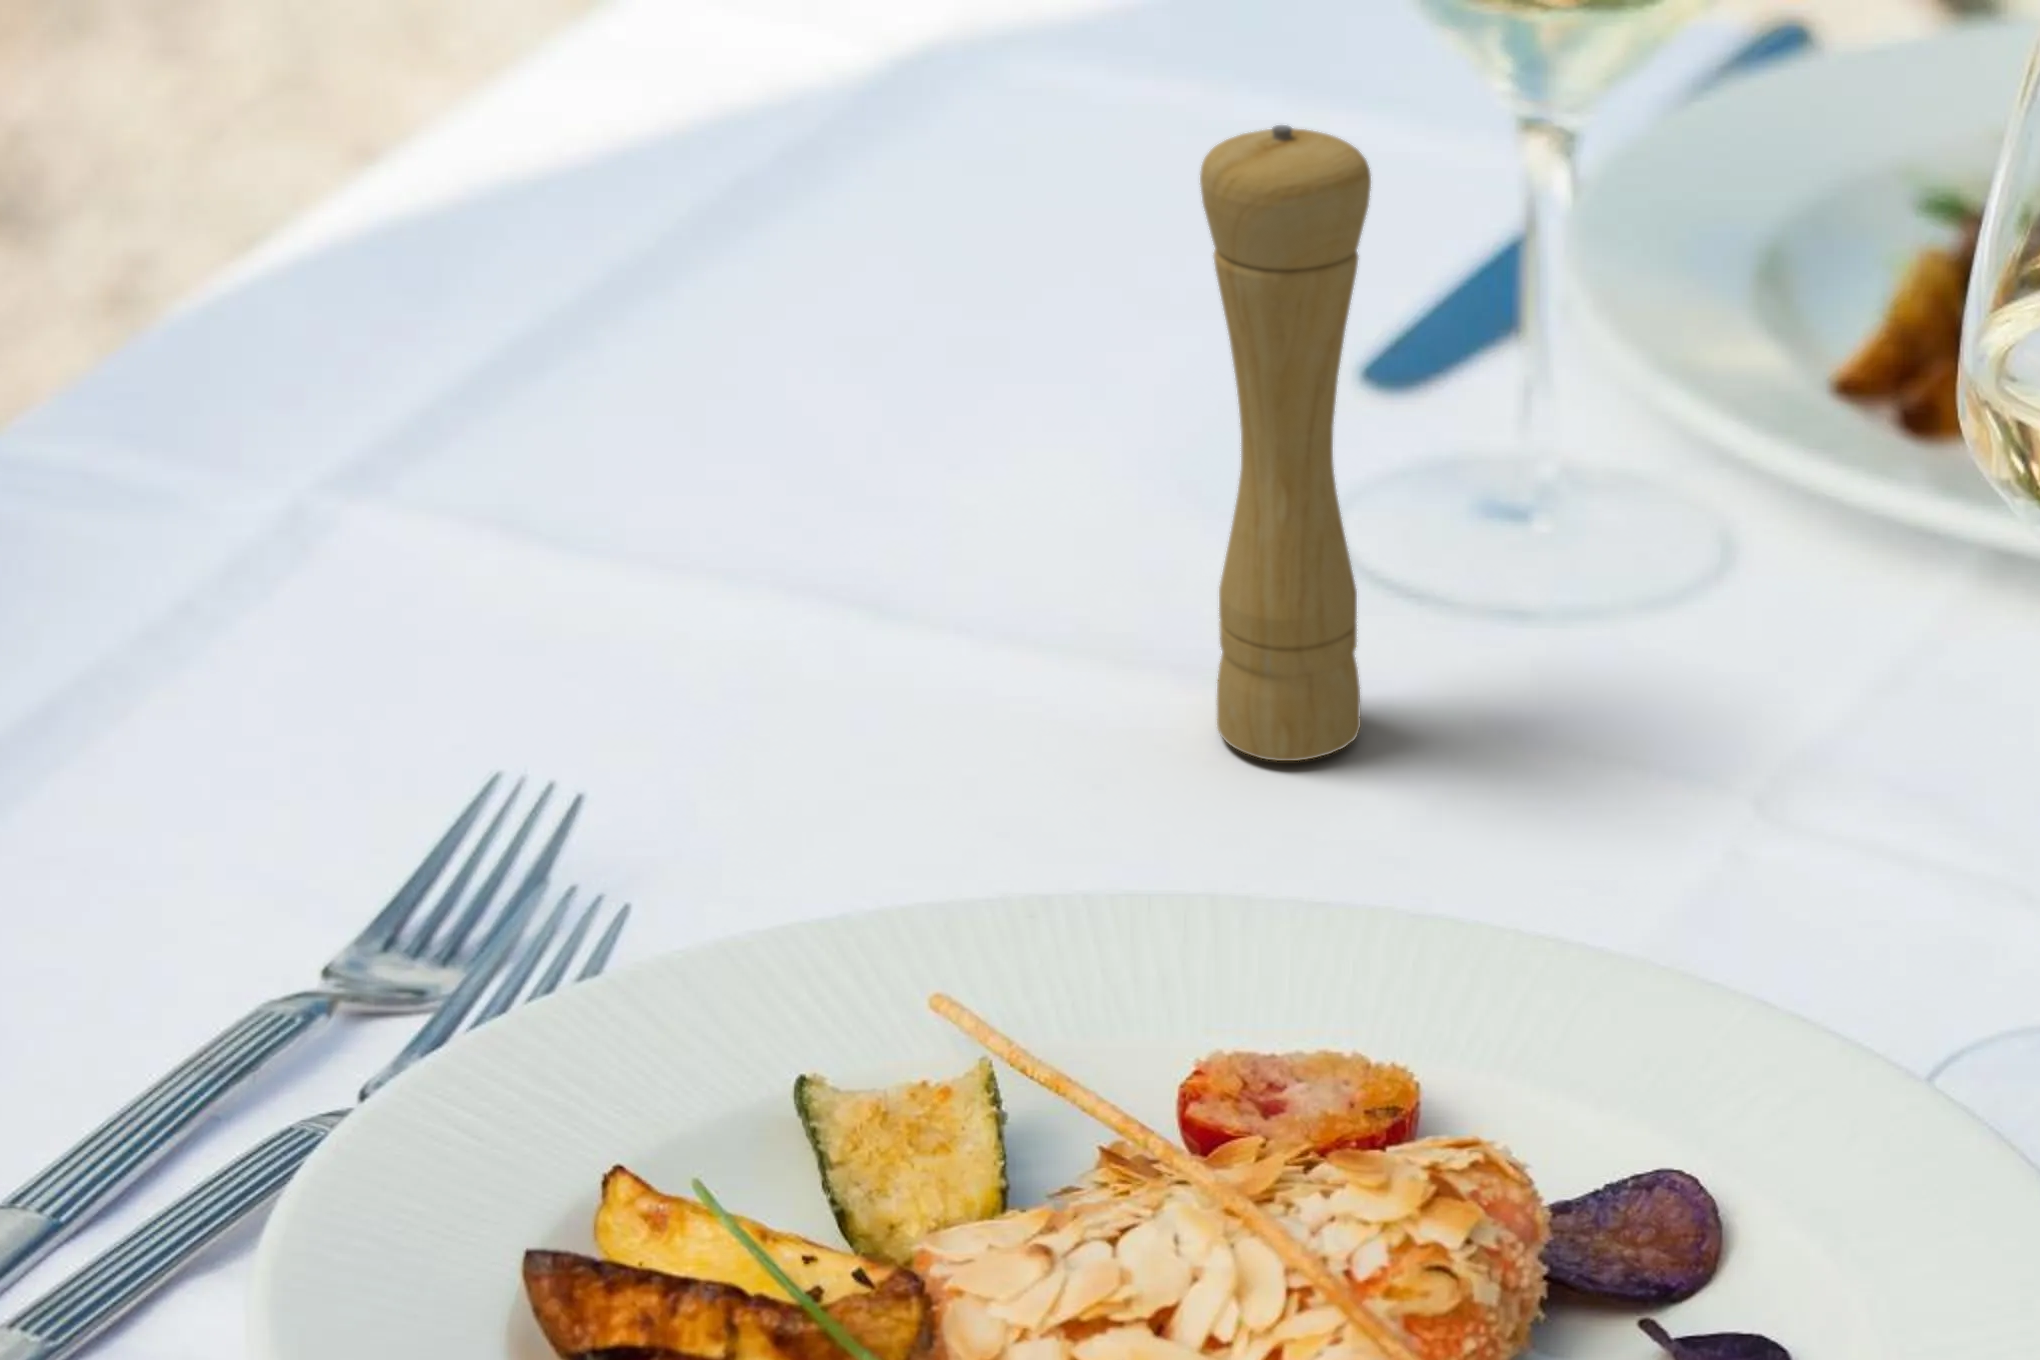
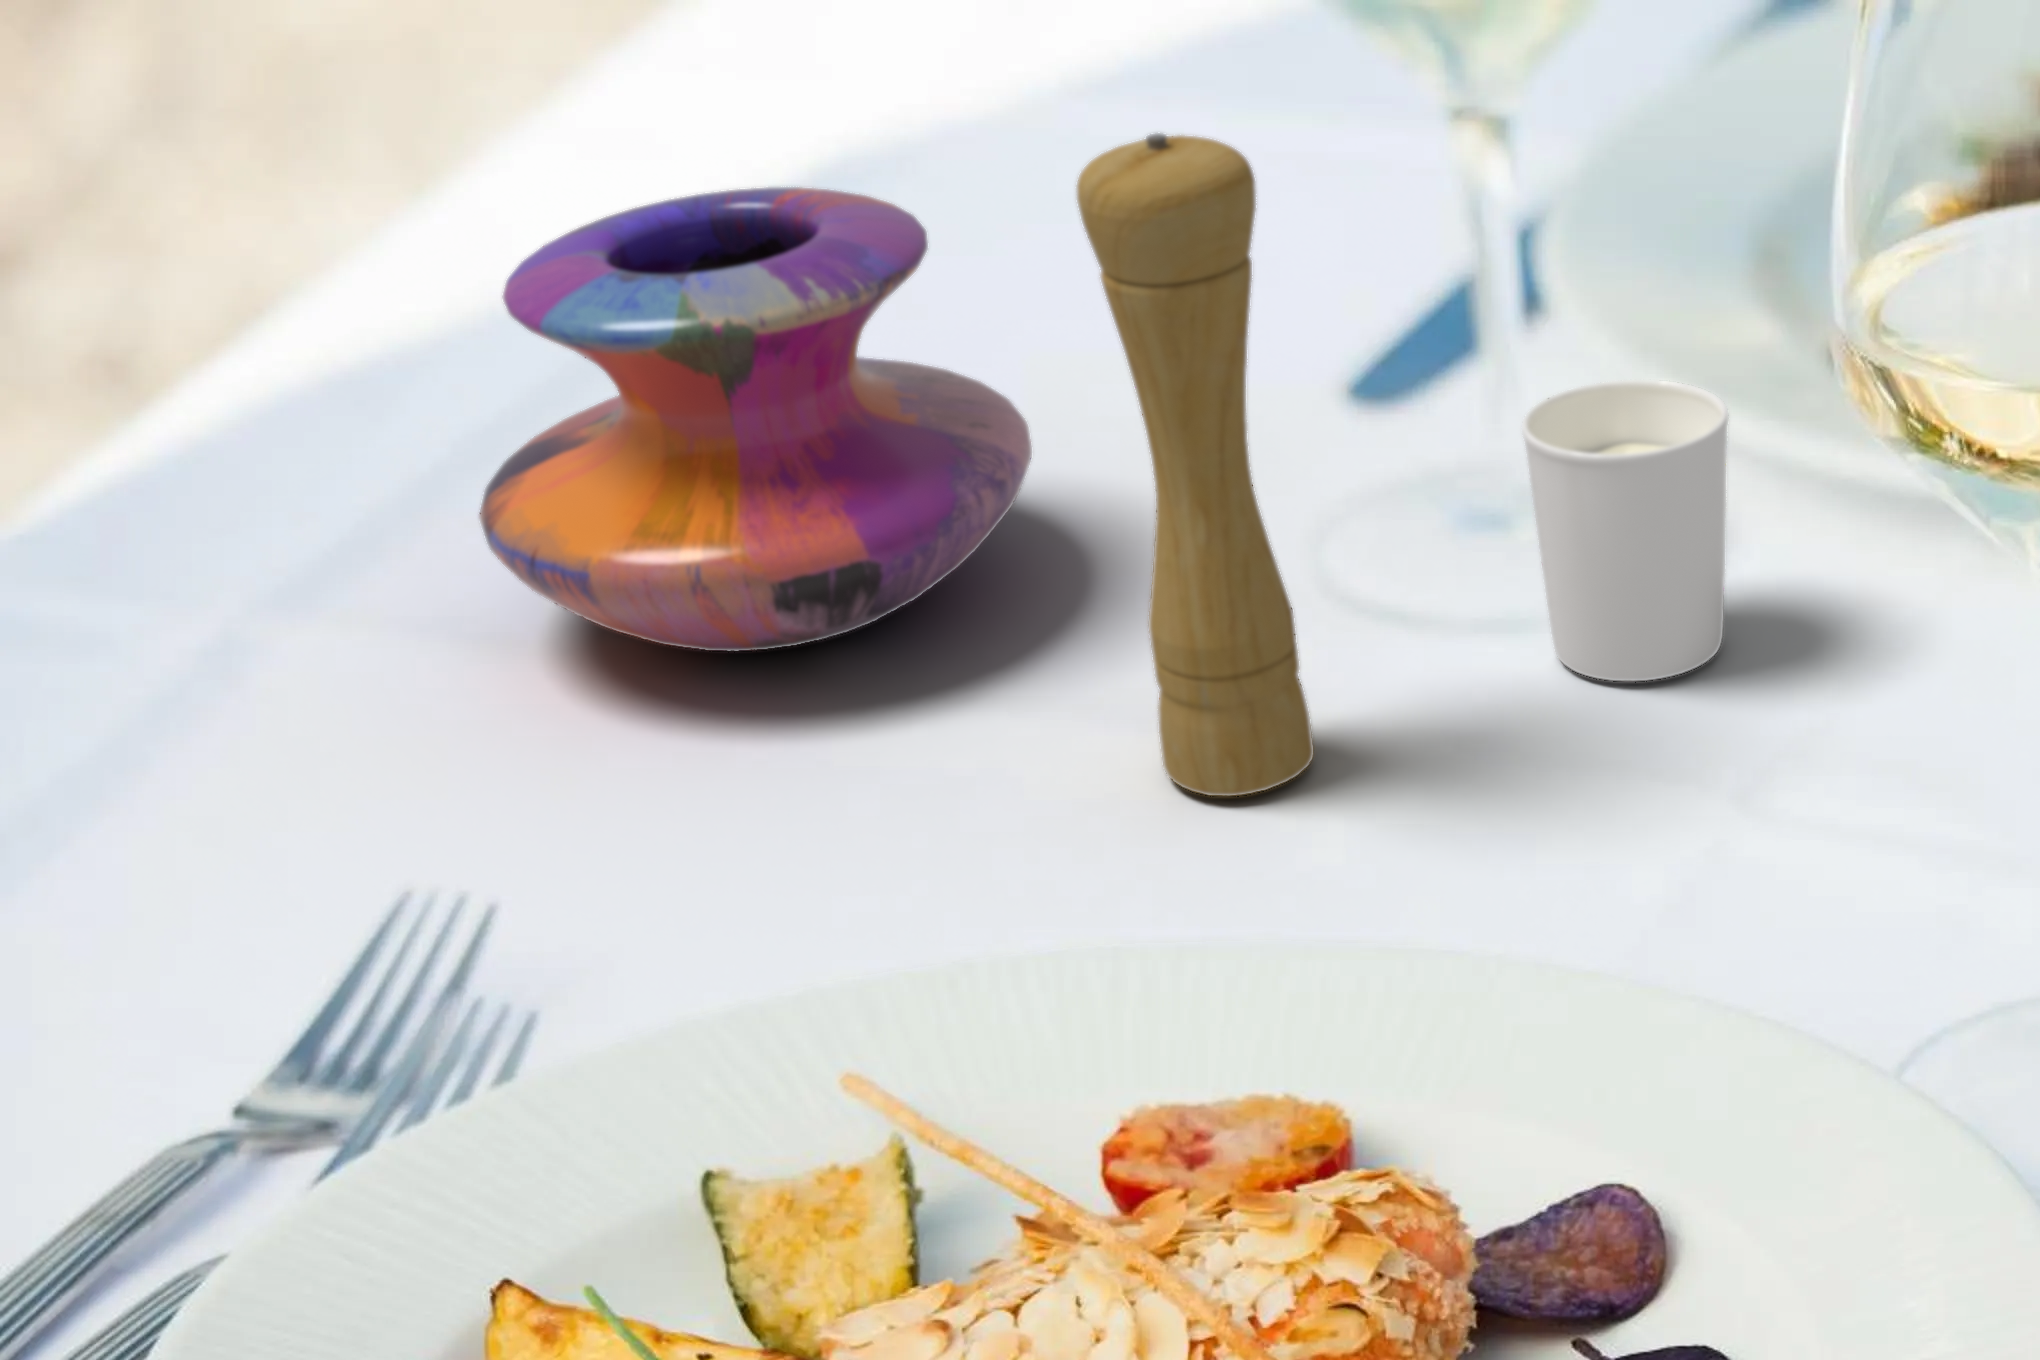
decorative vase: none [578,142,1105,579] -> present [479,187,1032,651]
candle holder: none [1583,402,1780,688] -> present [1522,380,1729,681]

